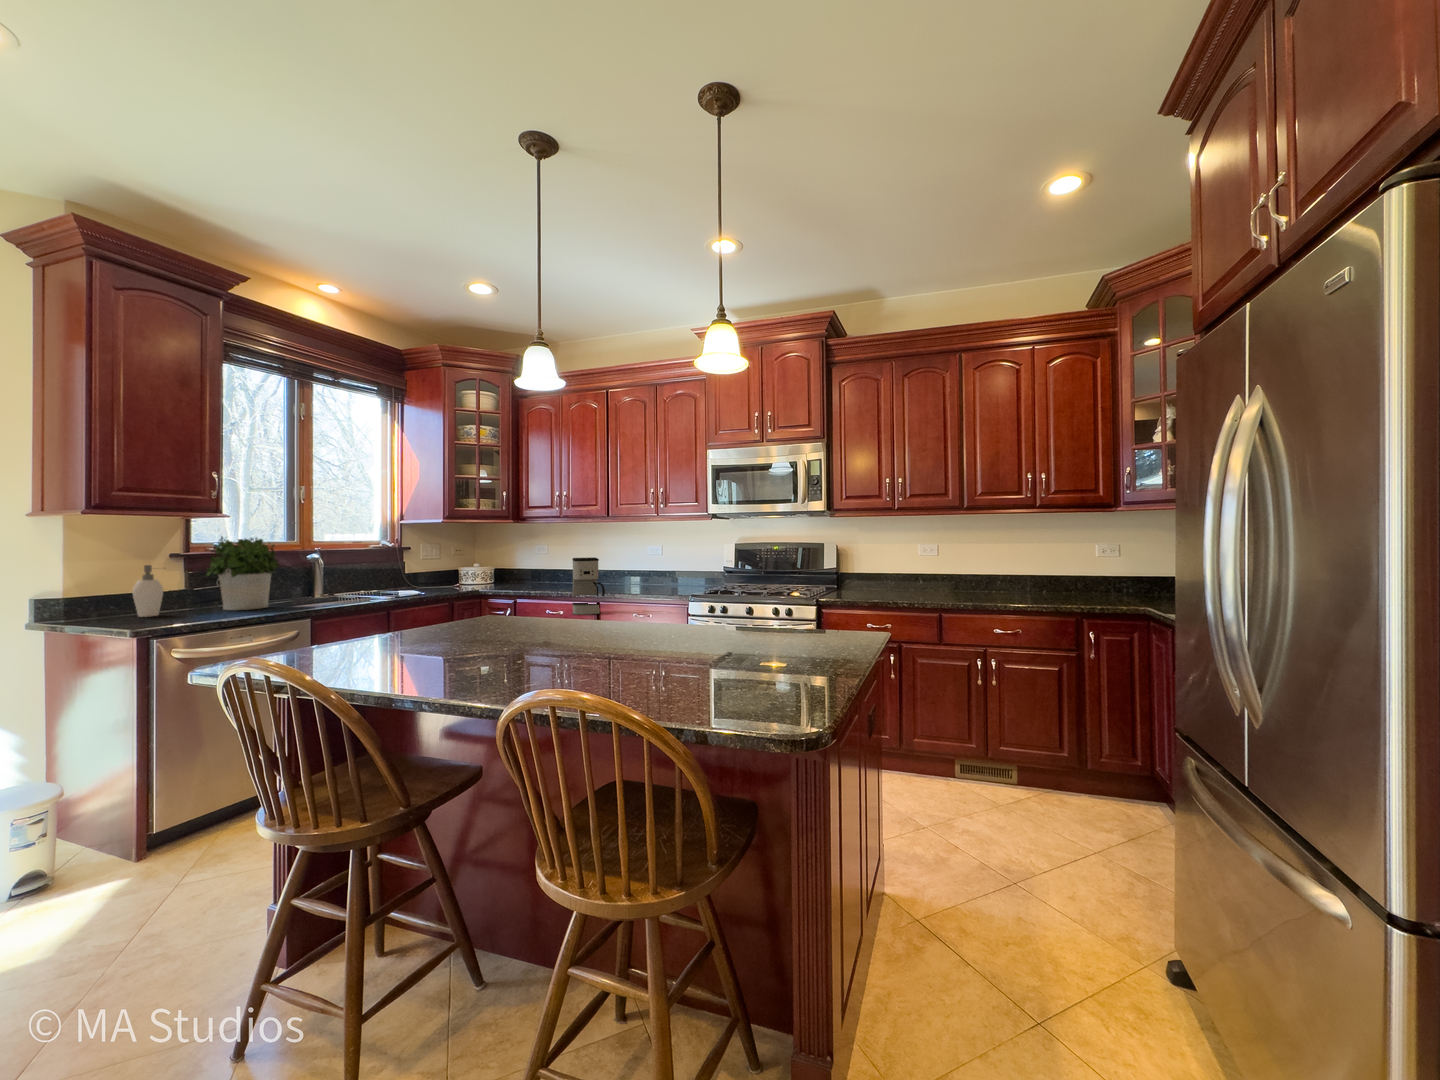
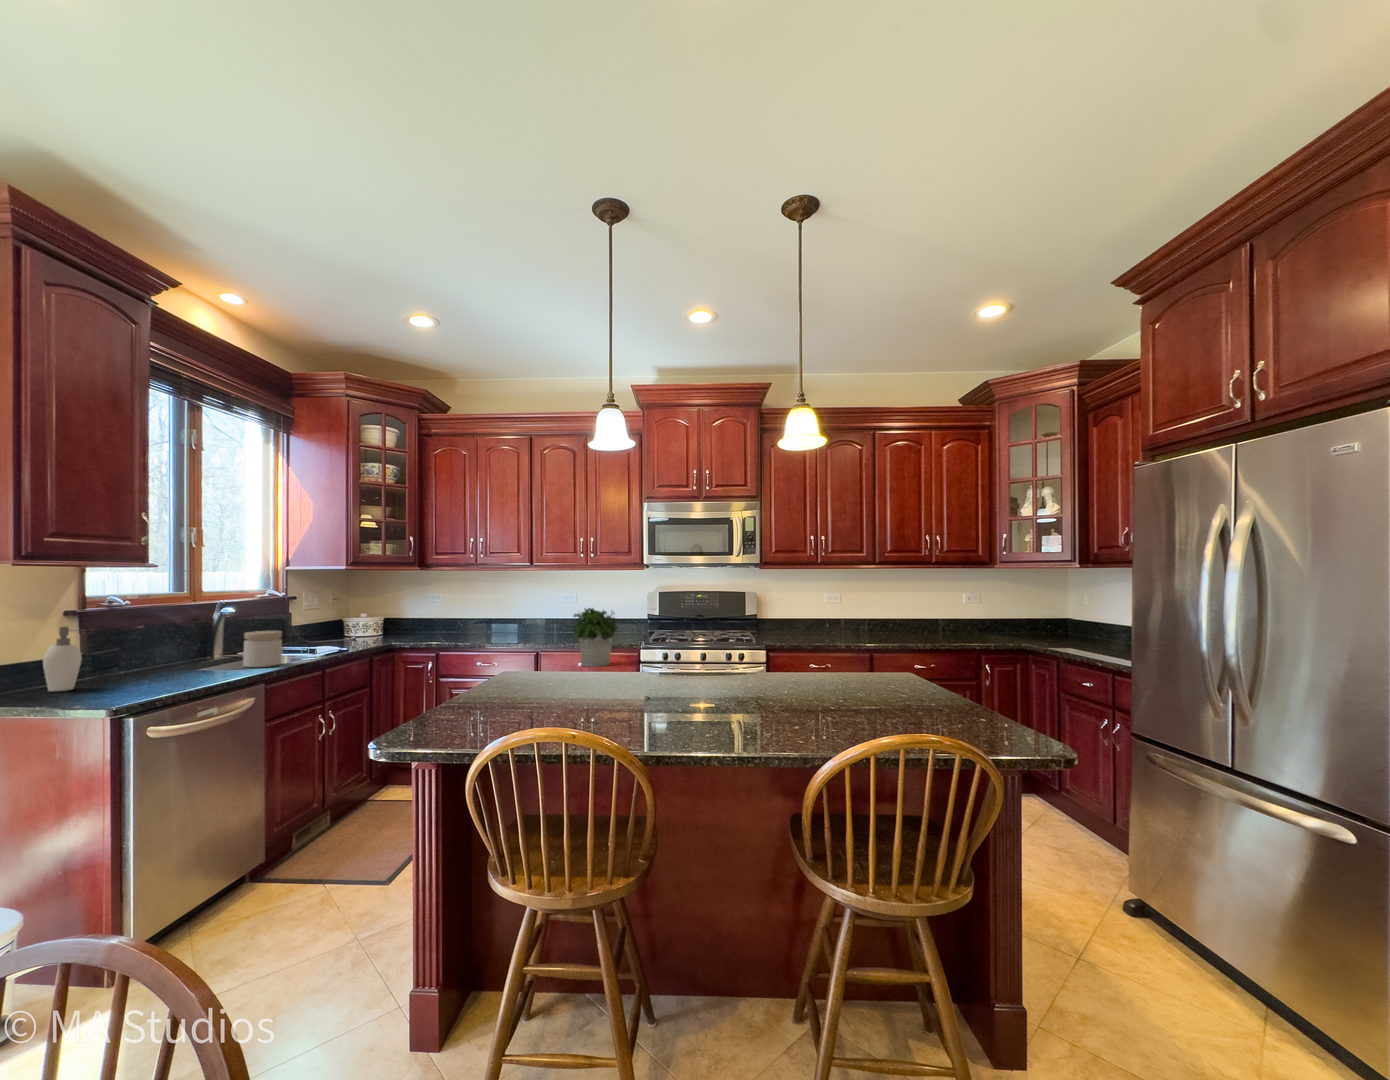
potted plant: present [207,537,279,610] -> present [570,608,617,667]
coffee maker: present [572,557,605,615] -> none [502,606,540,667]
jar: none [315,574,347,605] -> present [243,631,282,668]

